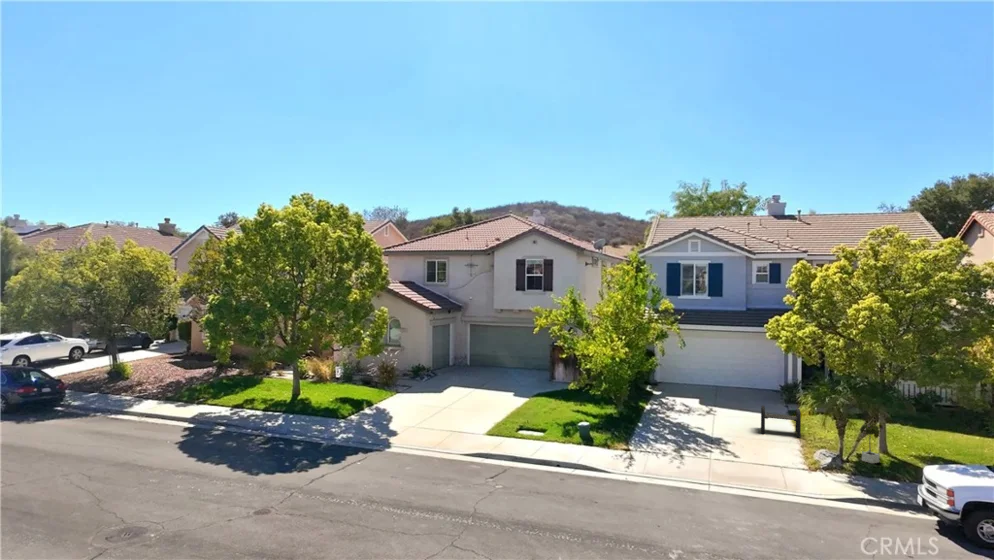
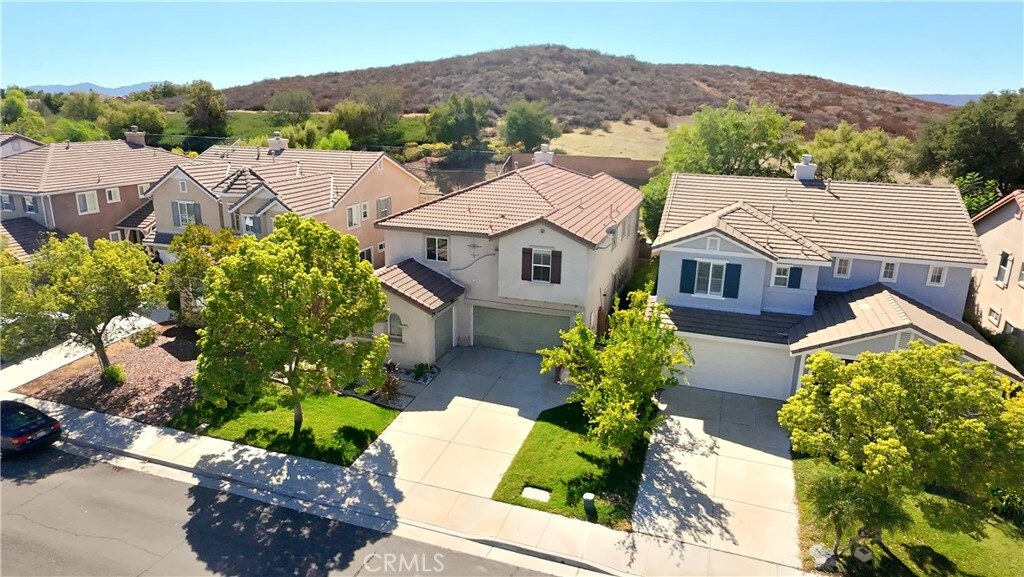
bench: present [761,406,801,437] -> none [761,467,802,504]

